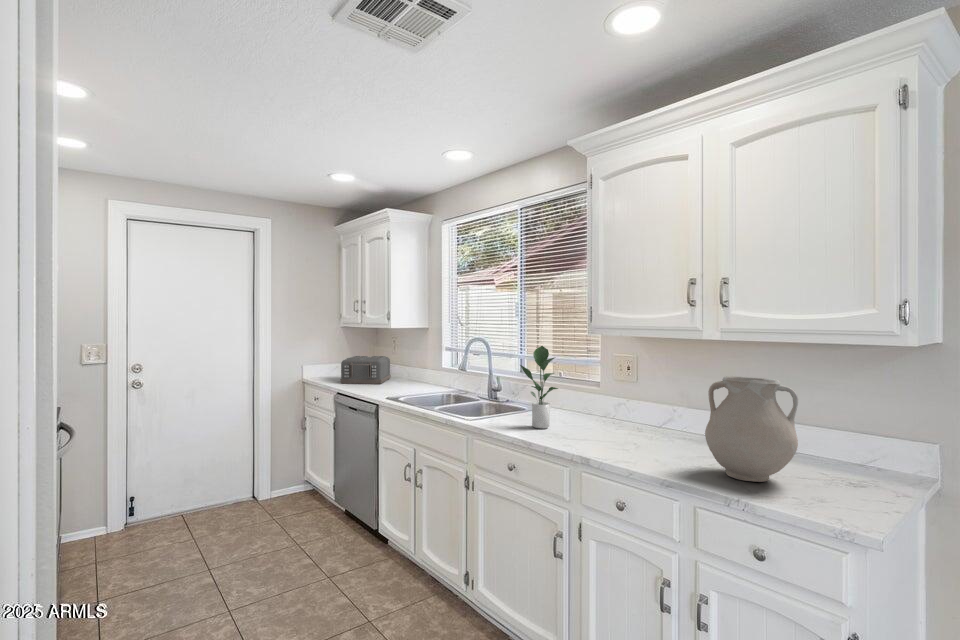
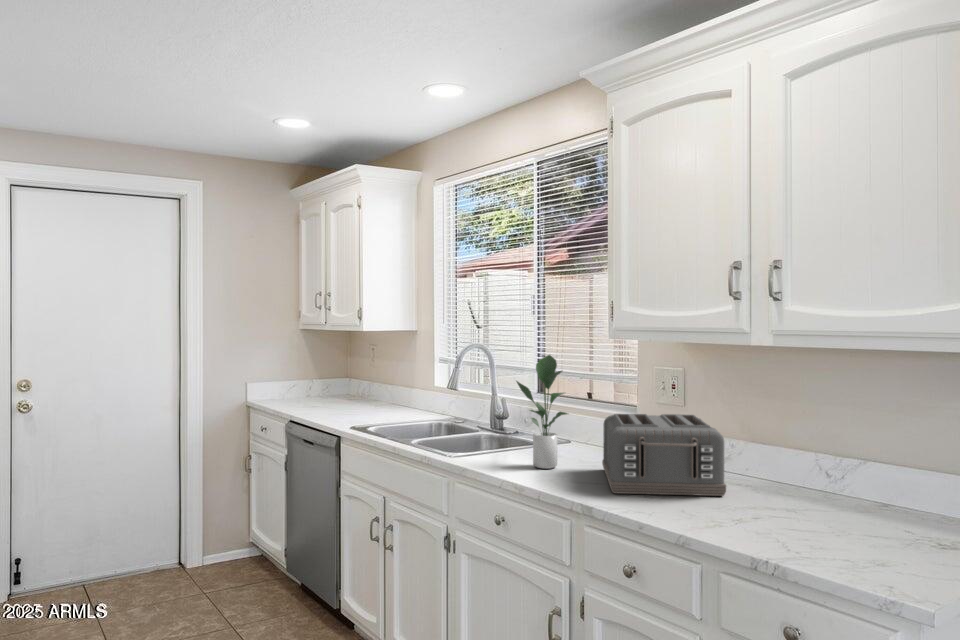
toaster: present [340,356,391,384] -> present [602,414,726,496]
vase: present [705,376,798,482] -> none [742,395,864,539]

